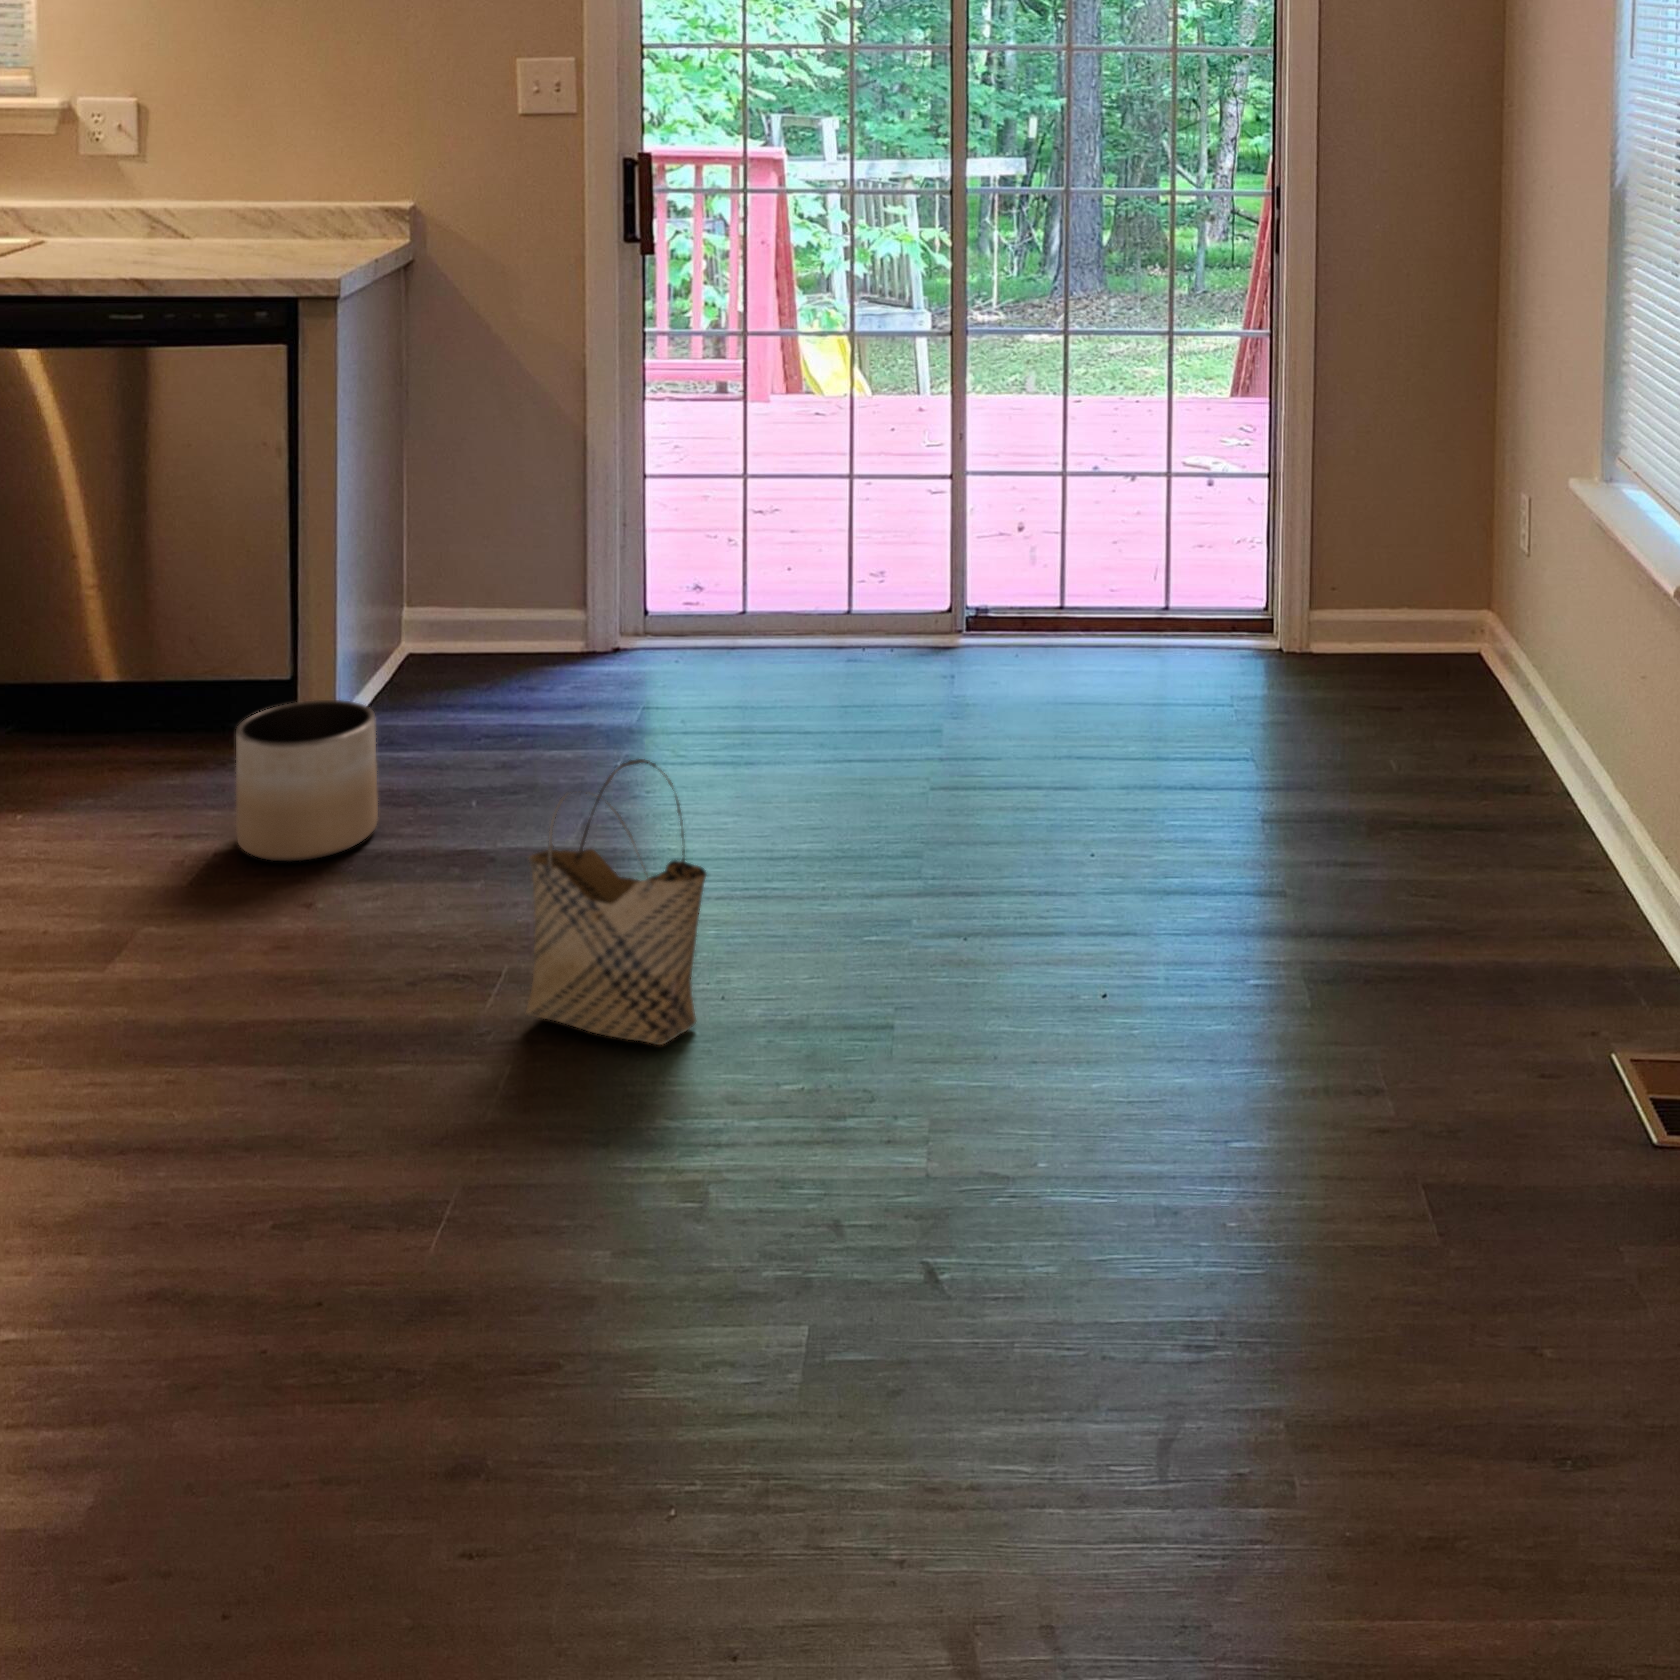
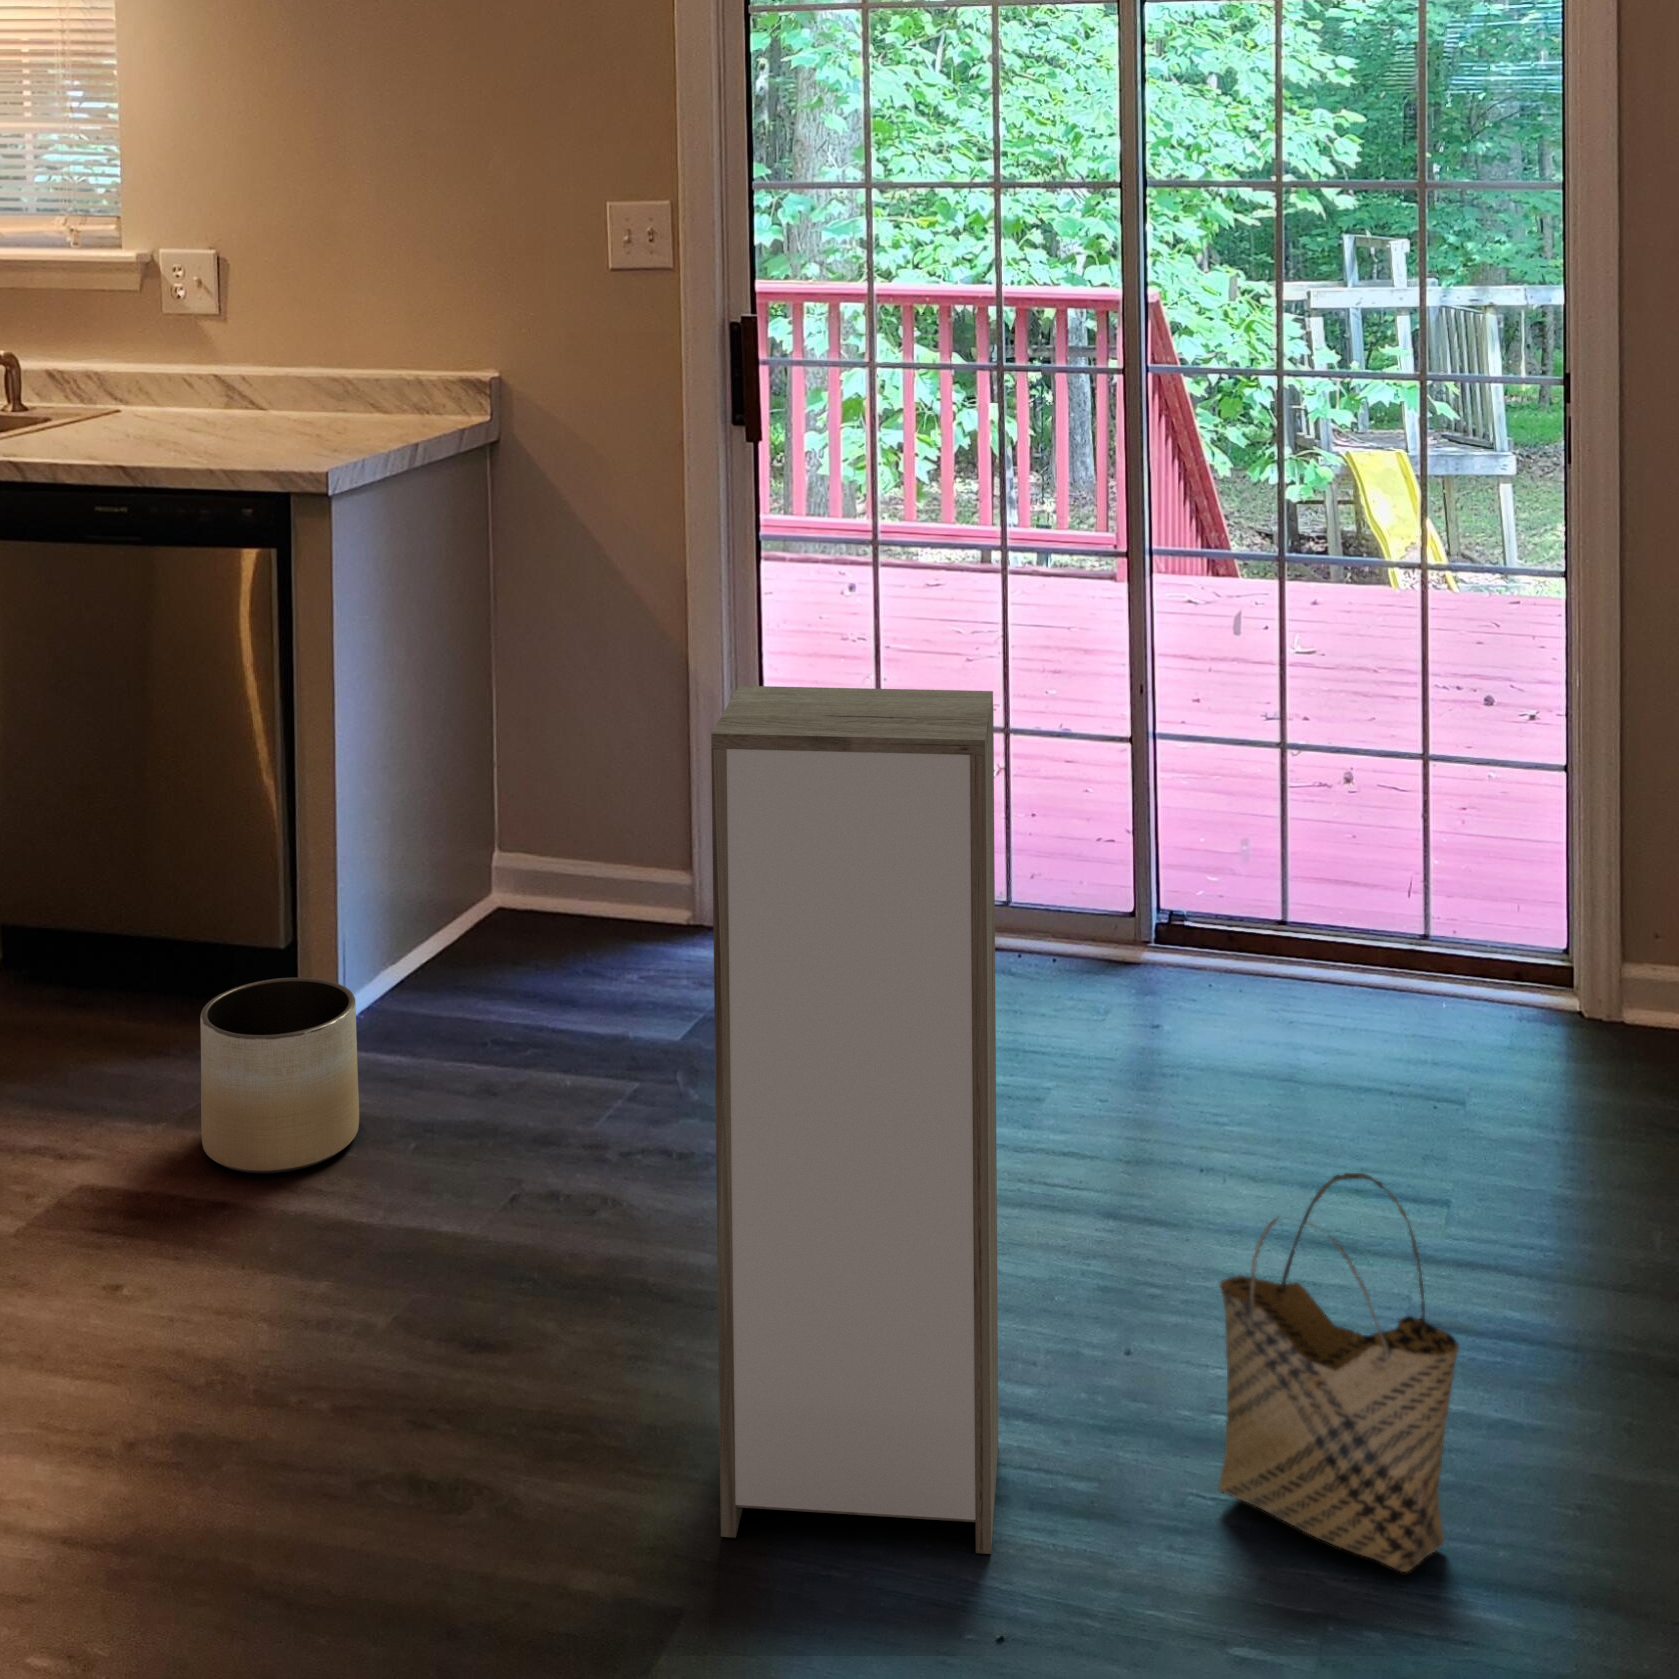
storage cabinet: none [806,386,1029,1040] -> present [711,686,998,1554]
woven basket: present [526,759,706,1045] -> present [1218,1173,1459,1572]

